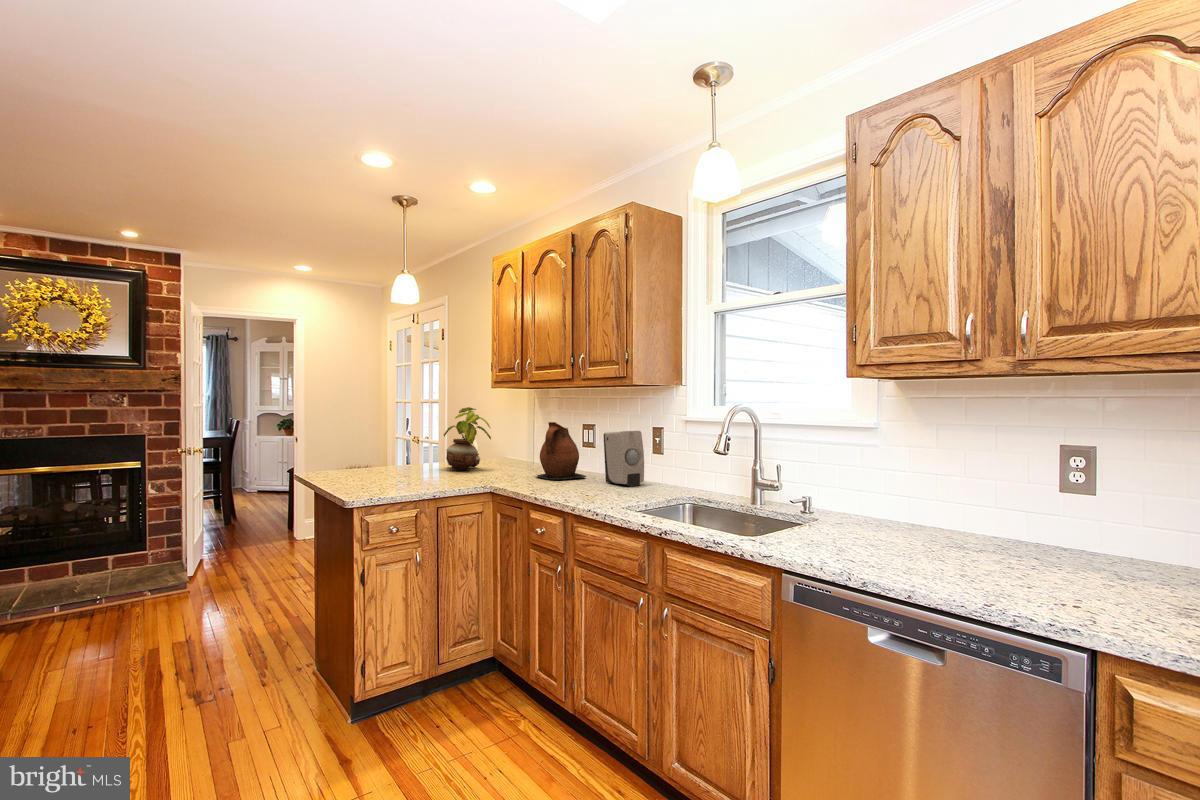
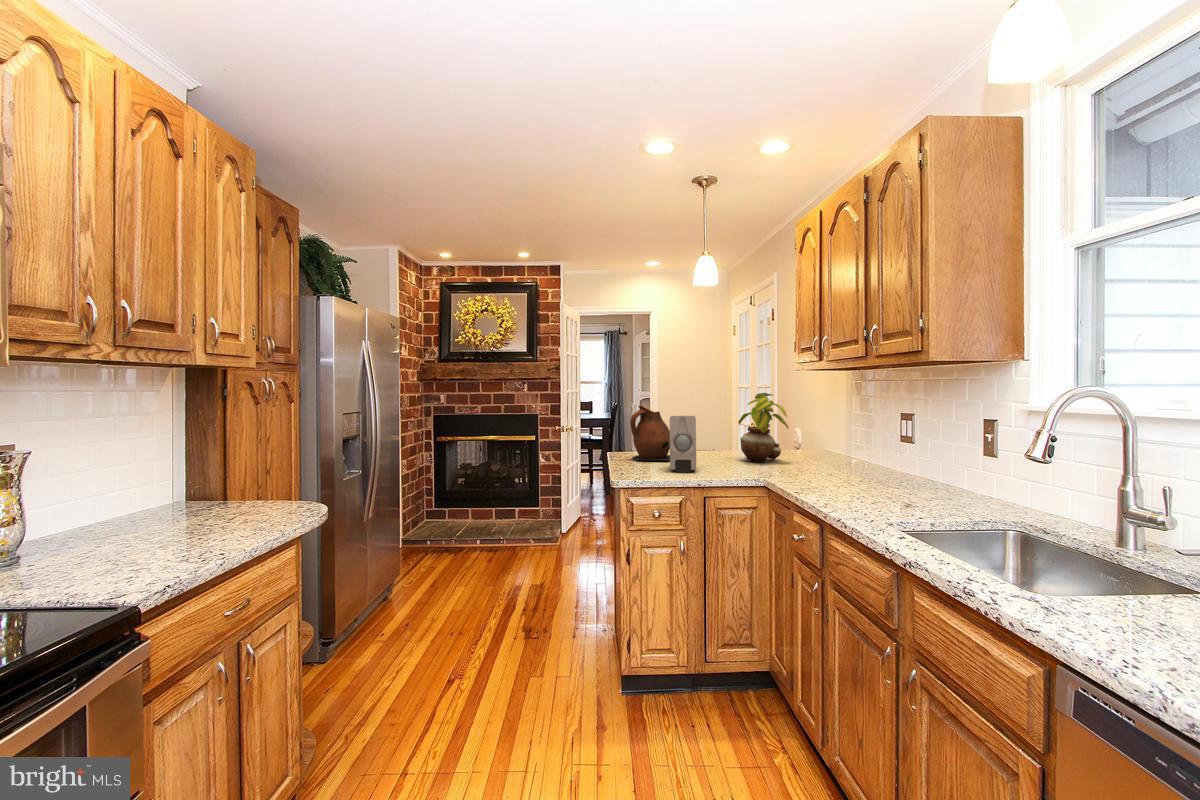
ceramic pitcher: present [537,422,586,479] -> present [630,406,670,461]
soap dispenser: present [604,431,644,487] -> present [670,416,696,473]

